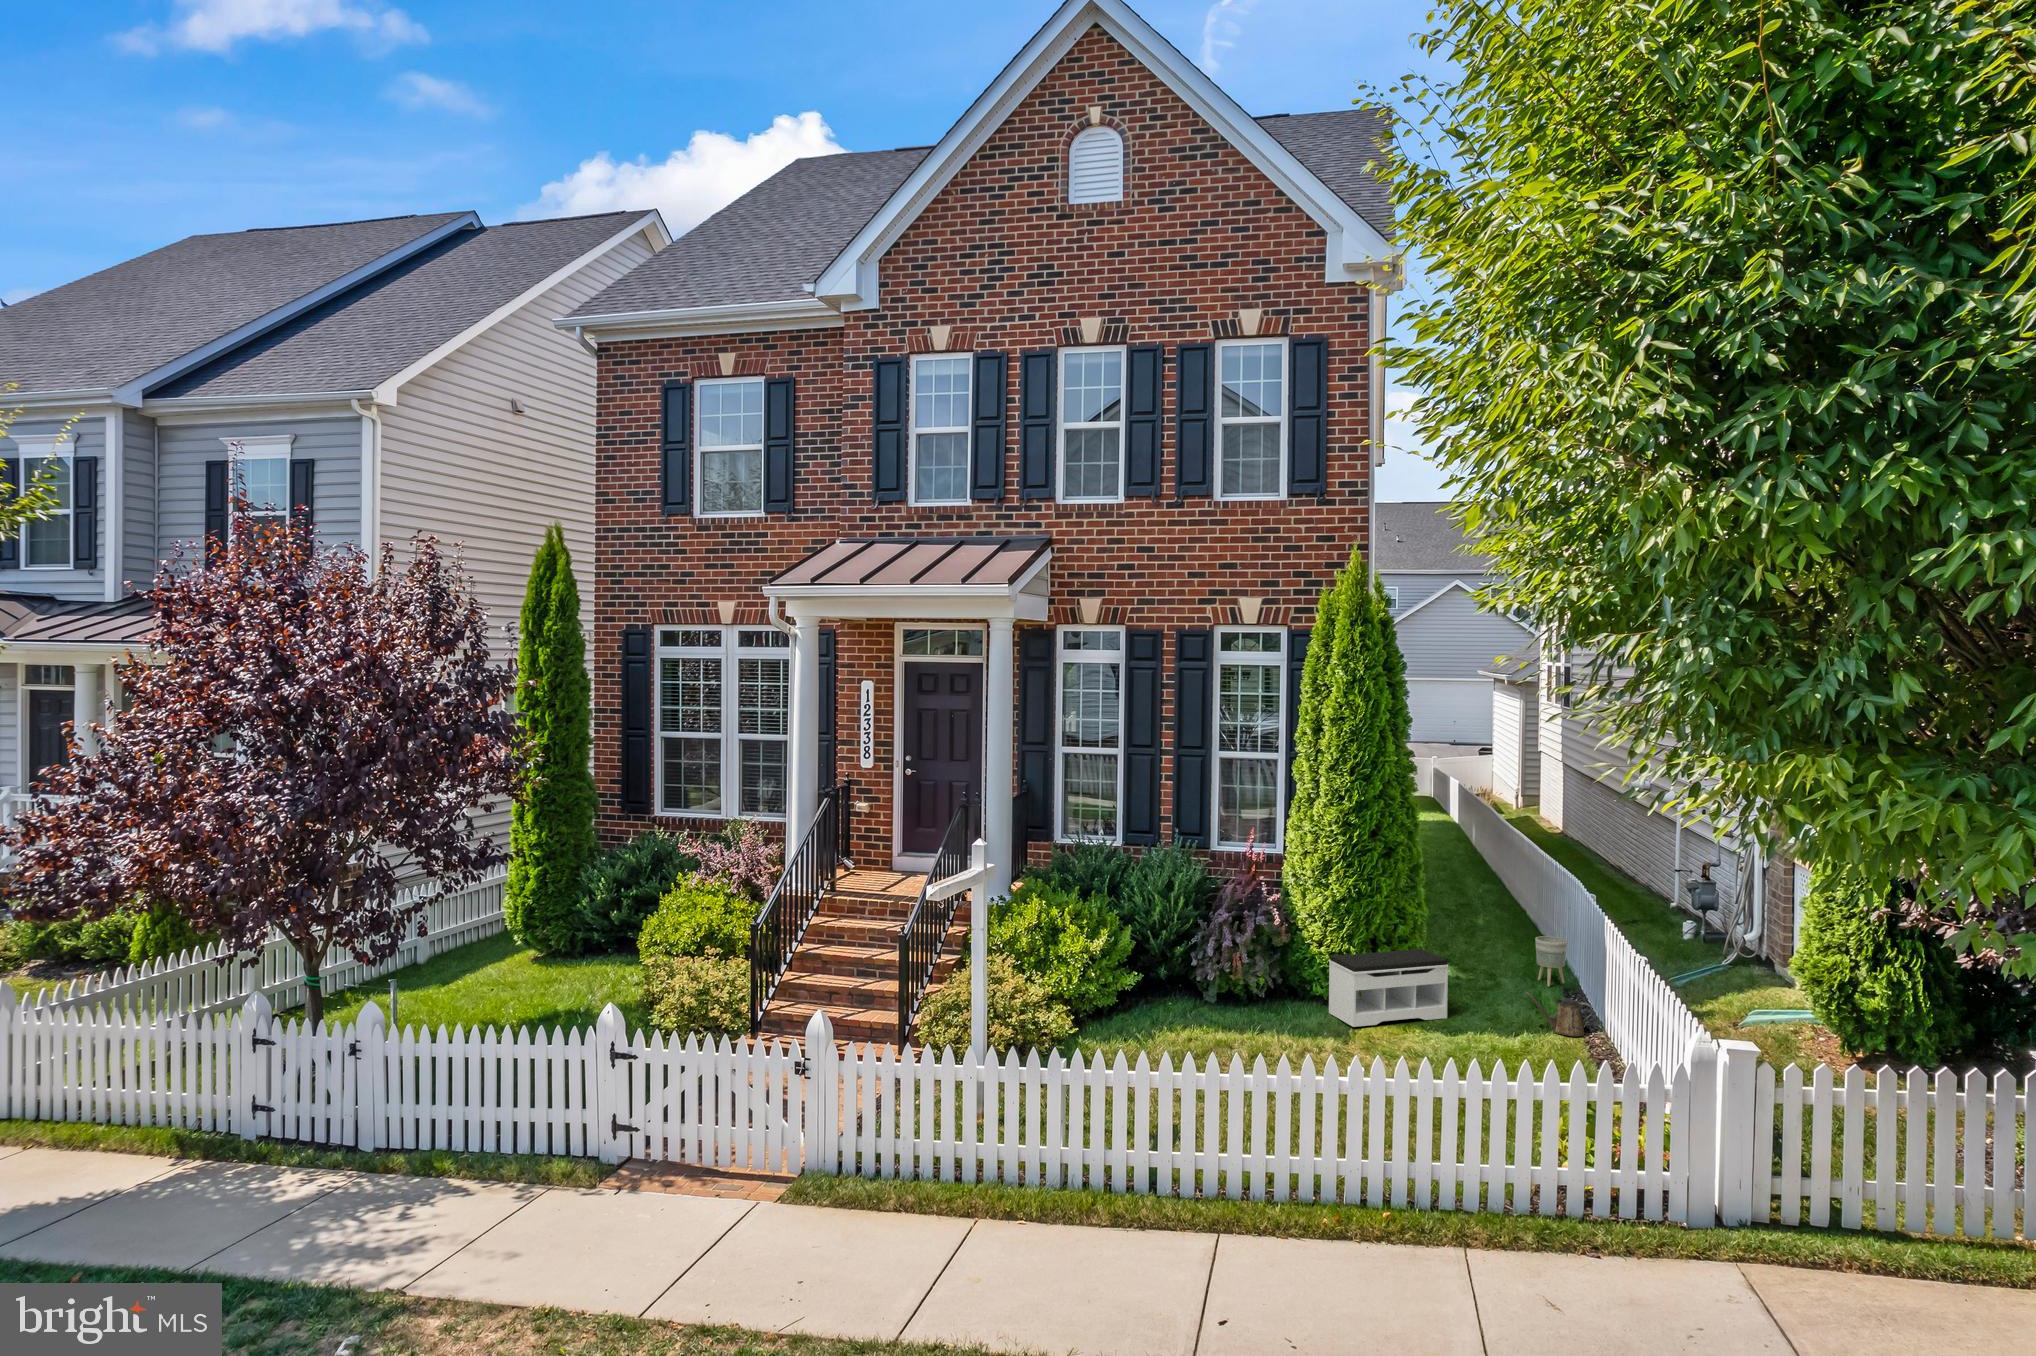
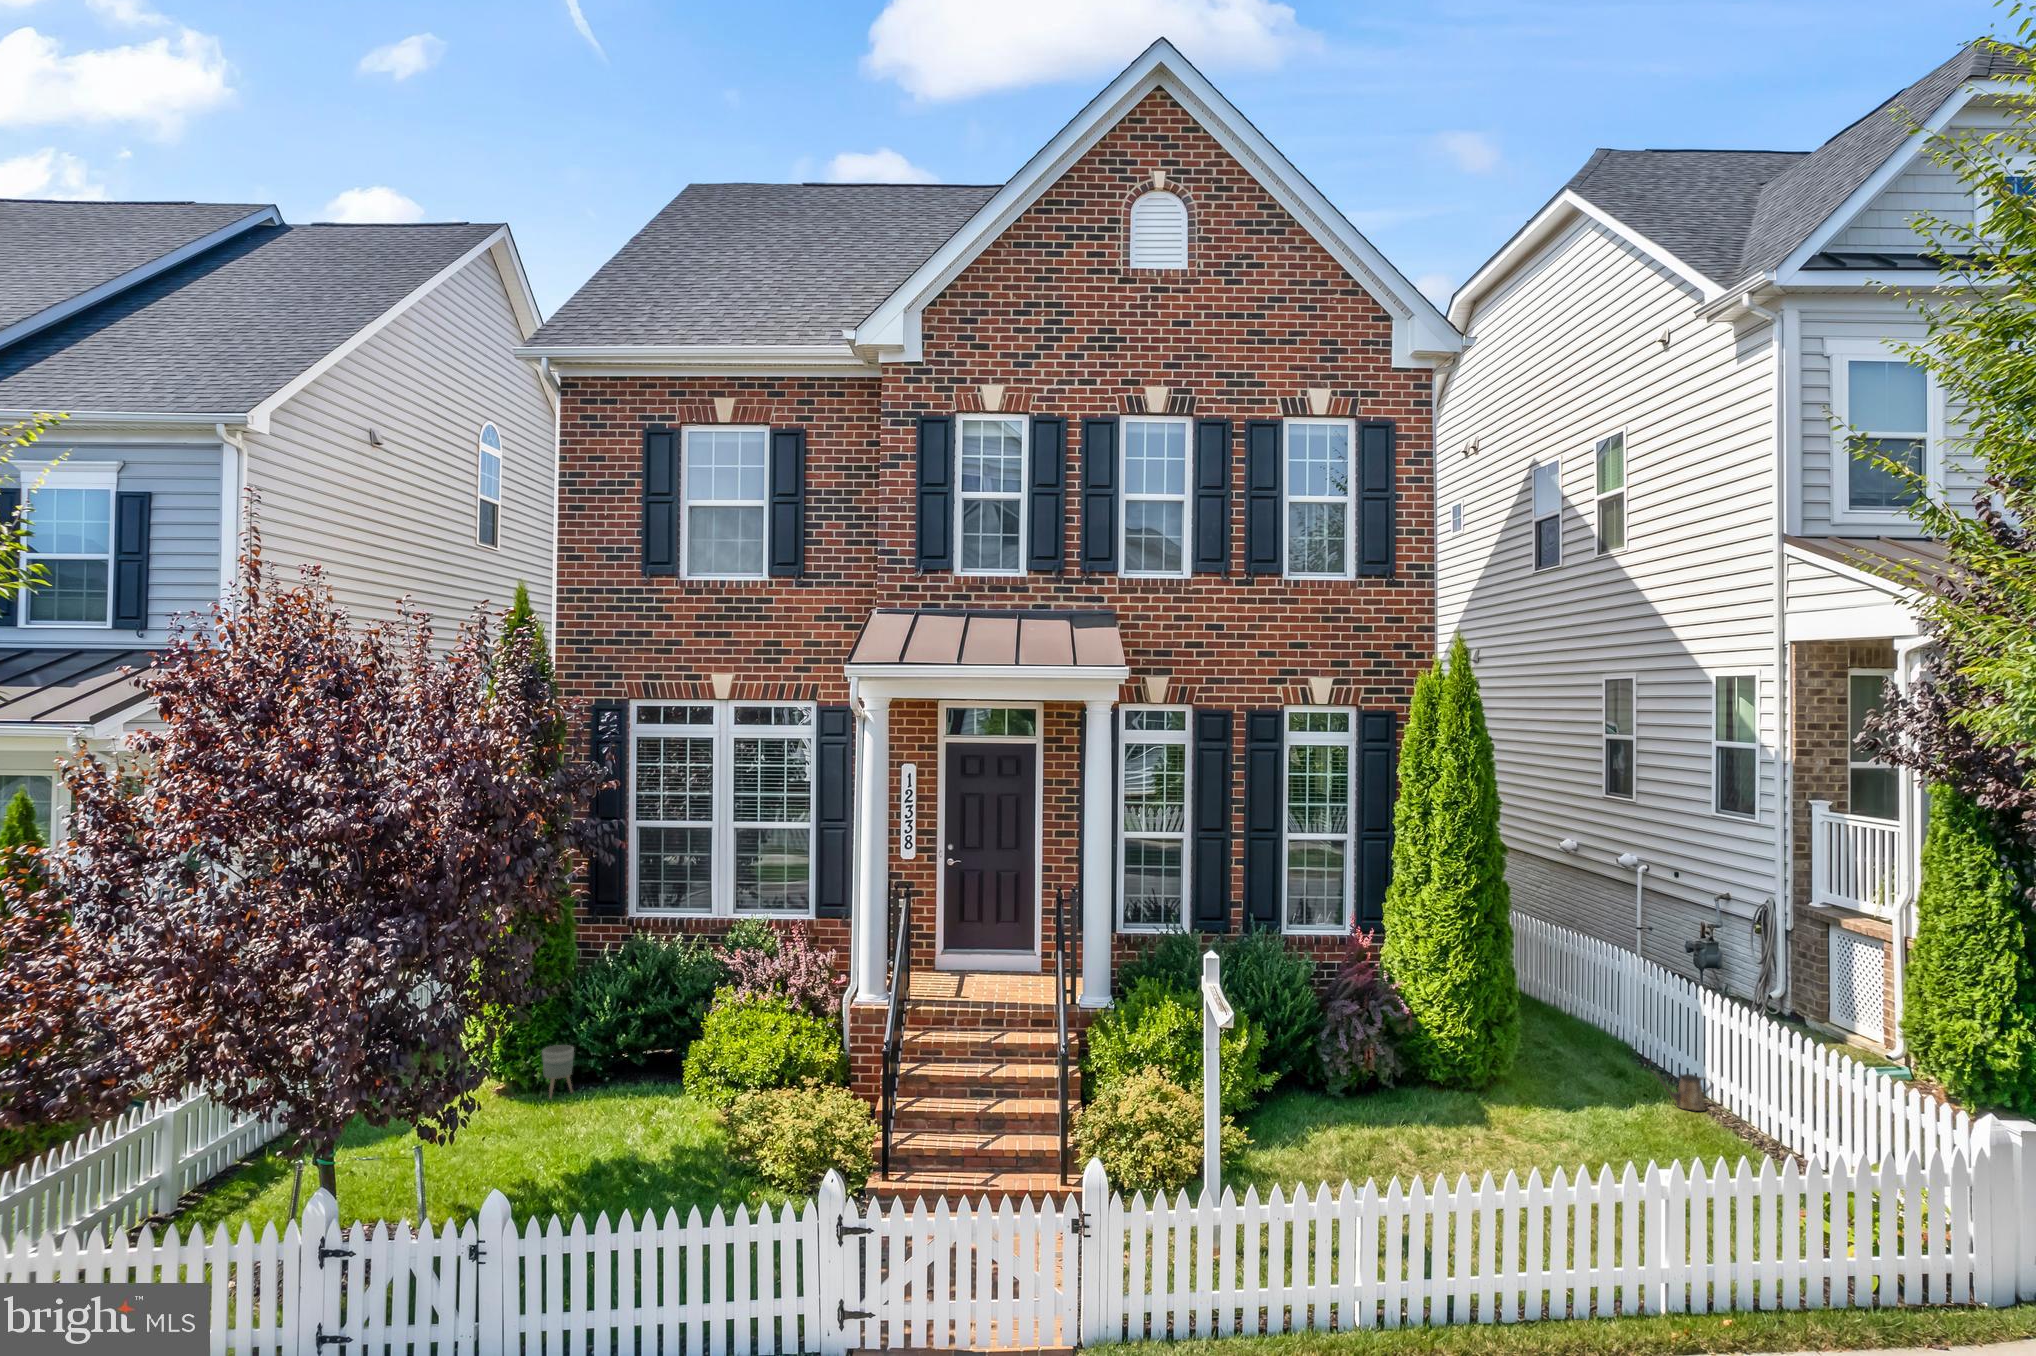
planter: present [1535,936,1567,987] -> present [542,1045,574,1099]
bench: present [1329,949,1448,1027] -> none [1464,1031,1574,1118]

